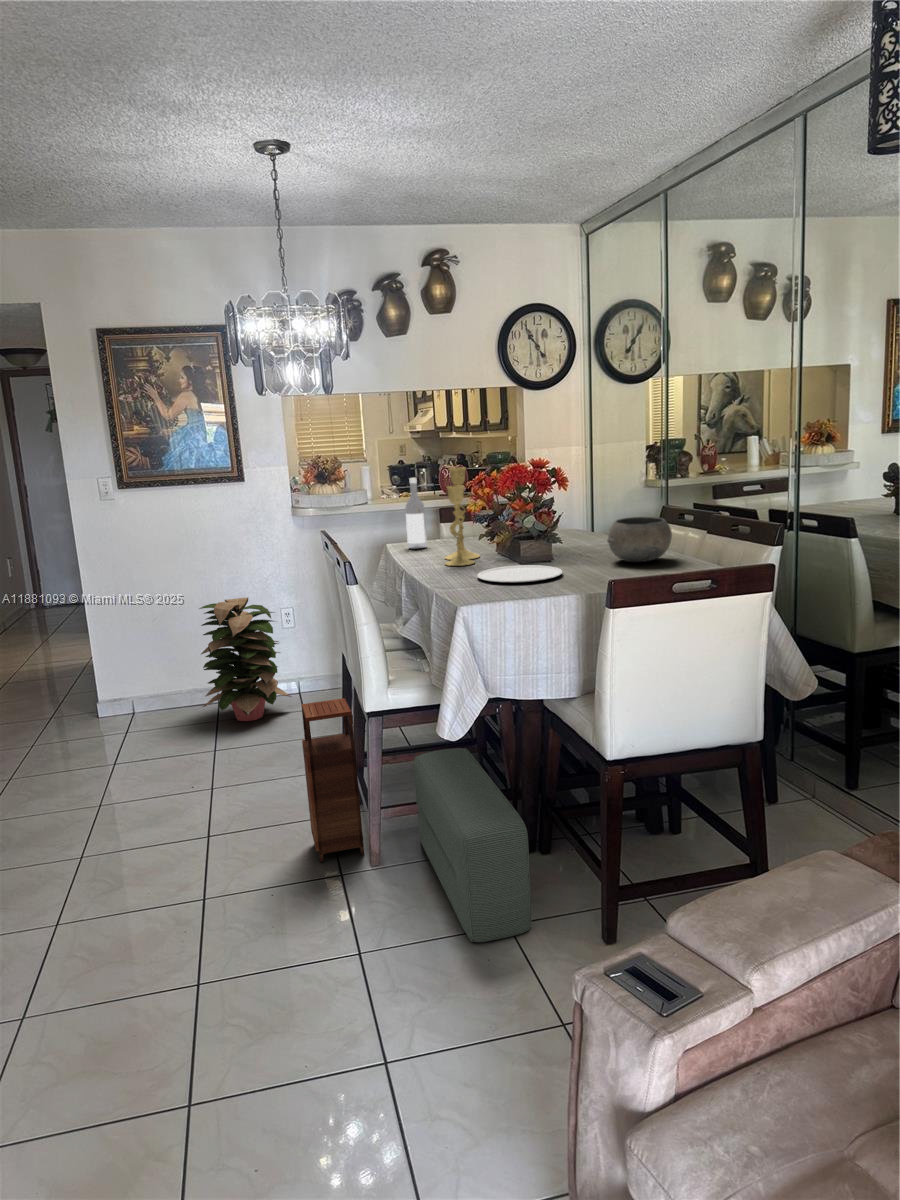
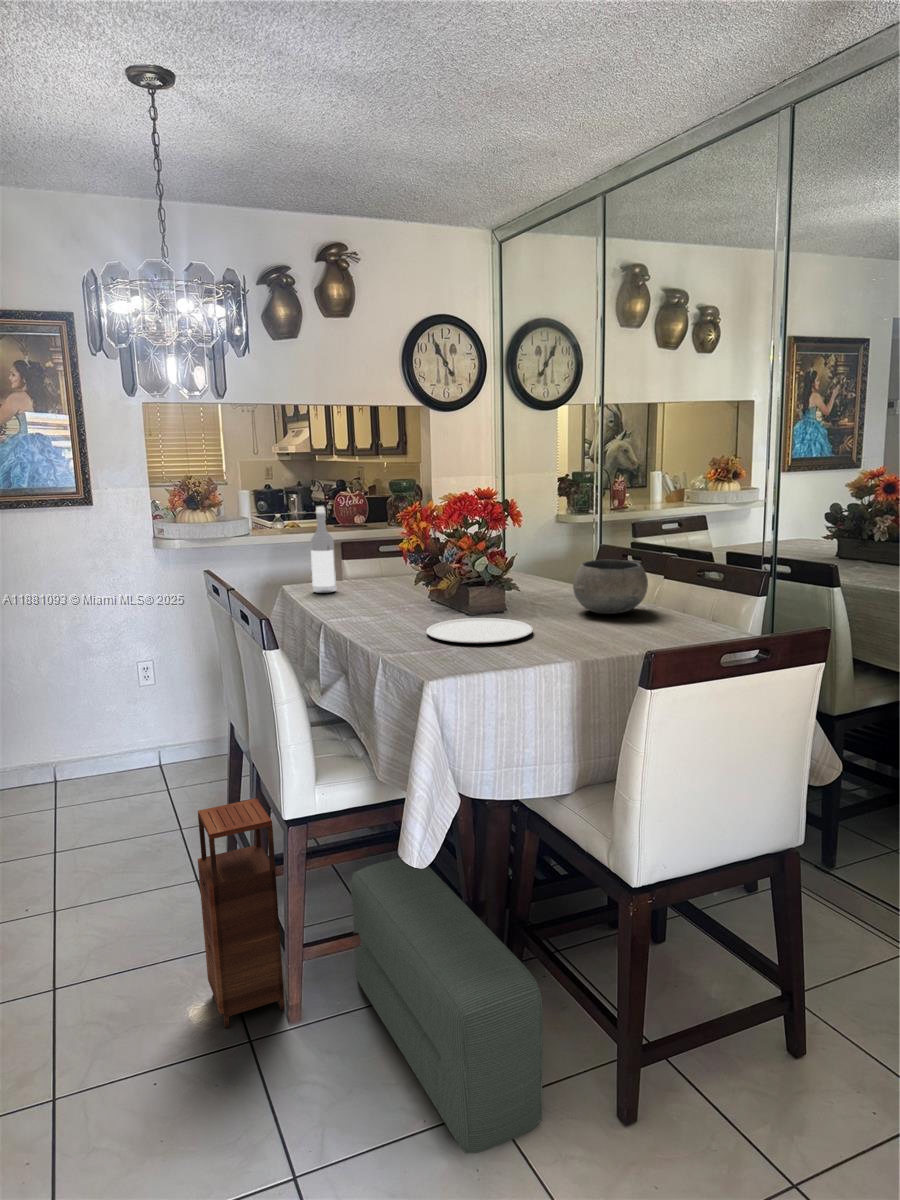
candlestick: present [445,467,480,566] -> none [367,496,411,618]
decorative plant: present [199,597,291,721] -> none [30,650,155,807]

